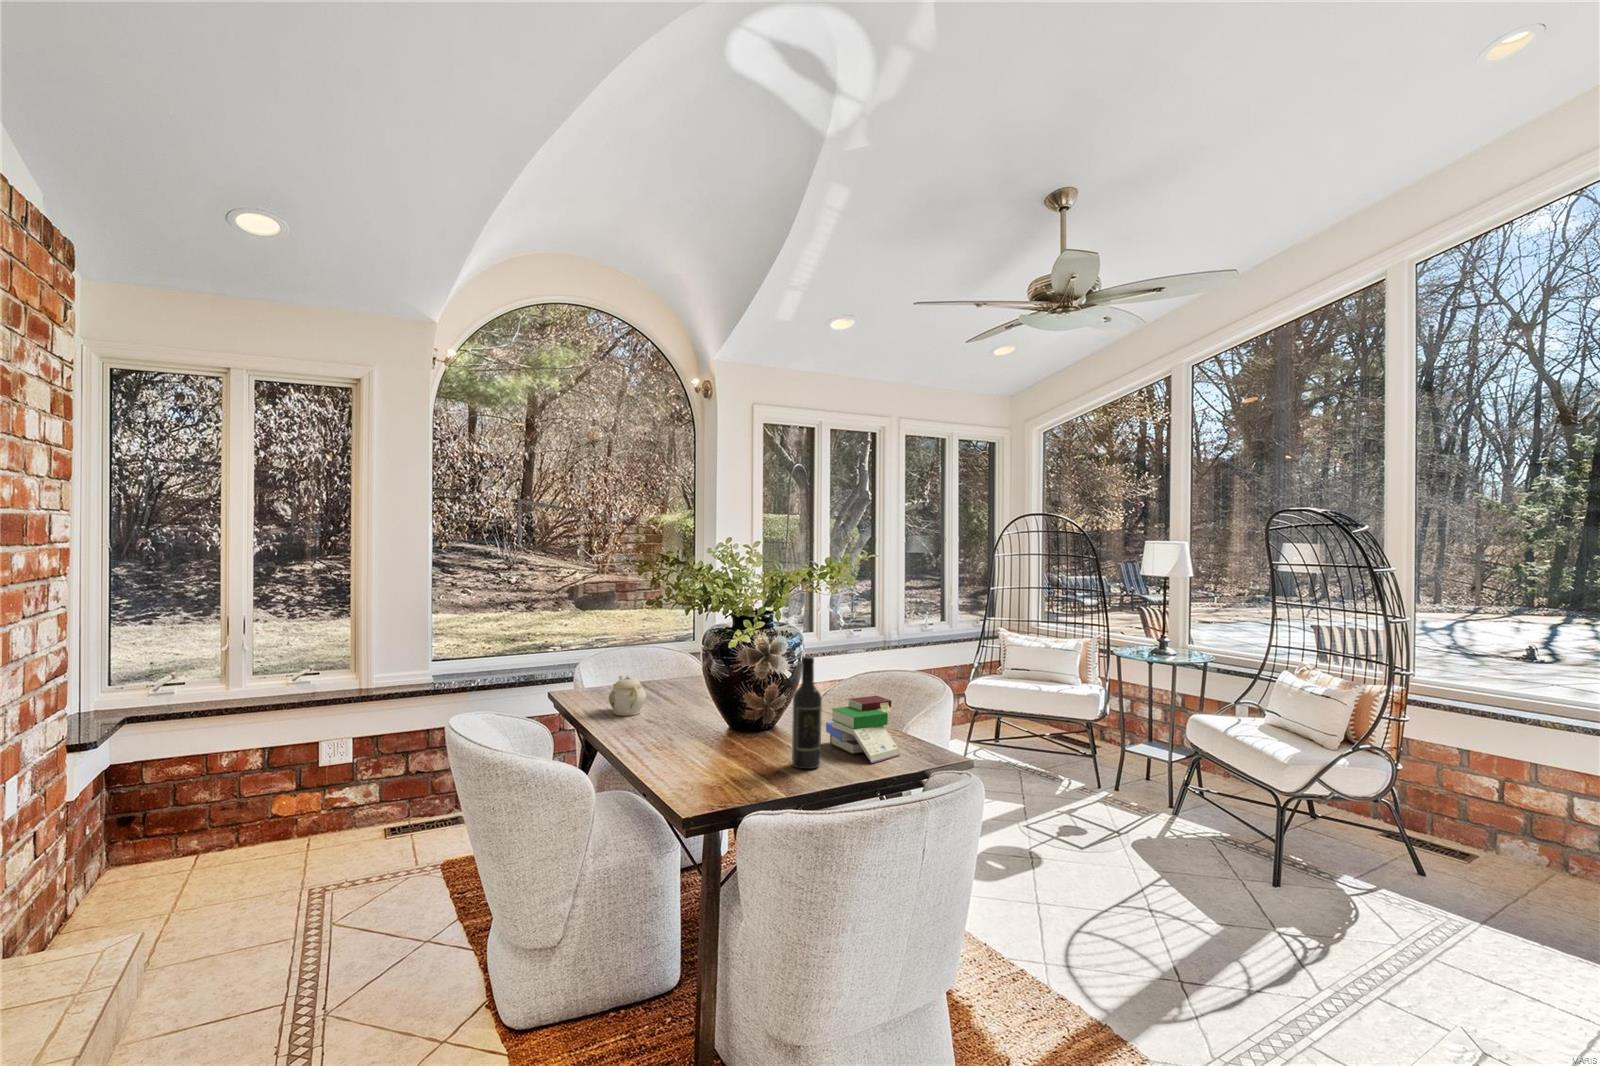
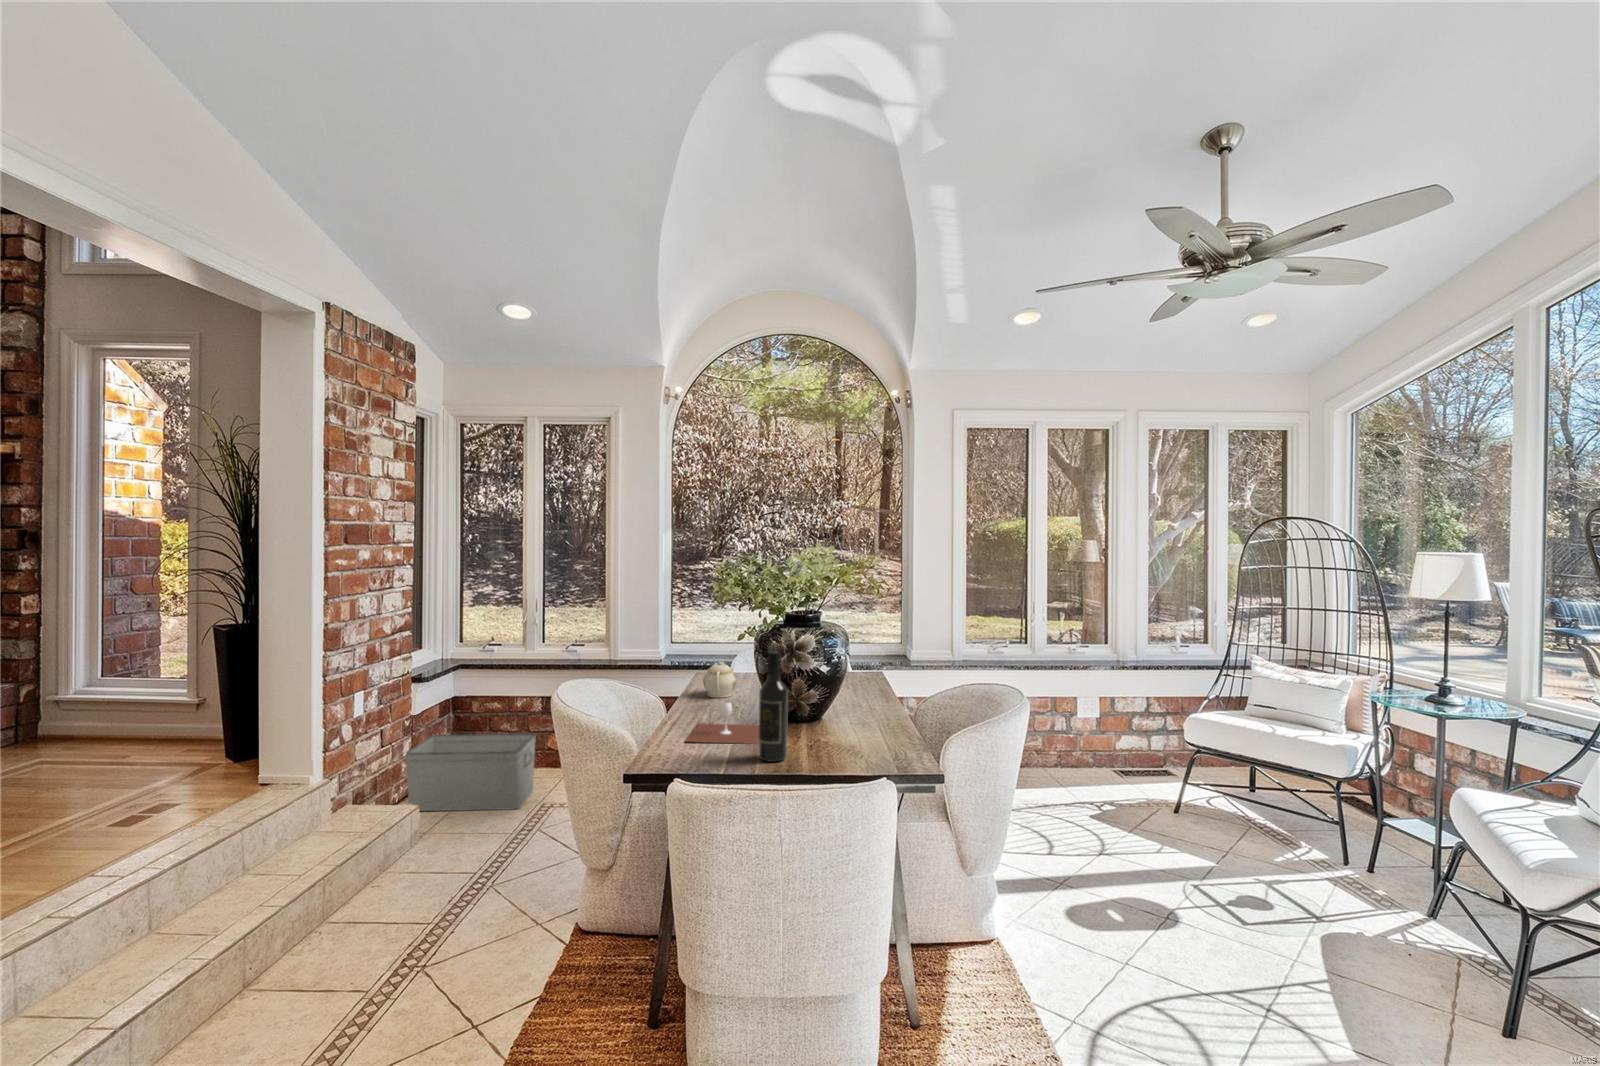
book: present [826,696,900,763] -> none [825,701,892,767]
wine glass: none [666,715,762,765] -> present [686,701,759,744]
storage bin: none [76,798,283,946] -> present [406,734,536,811]

